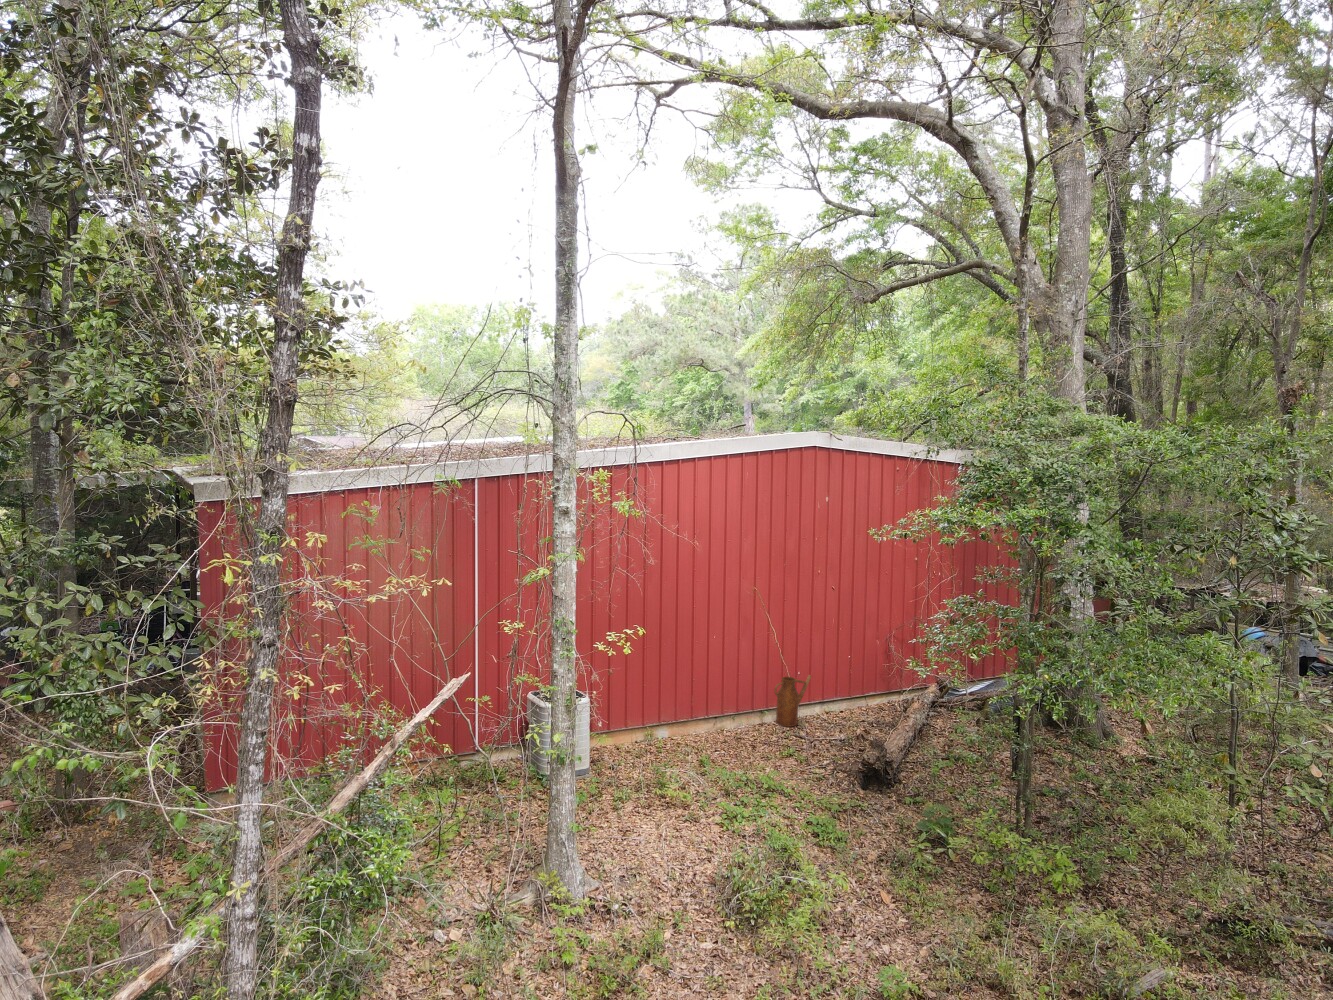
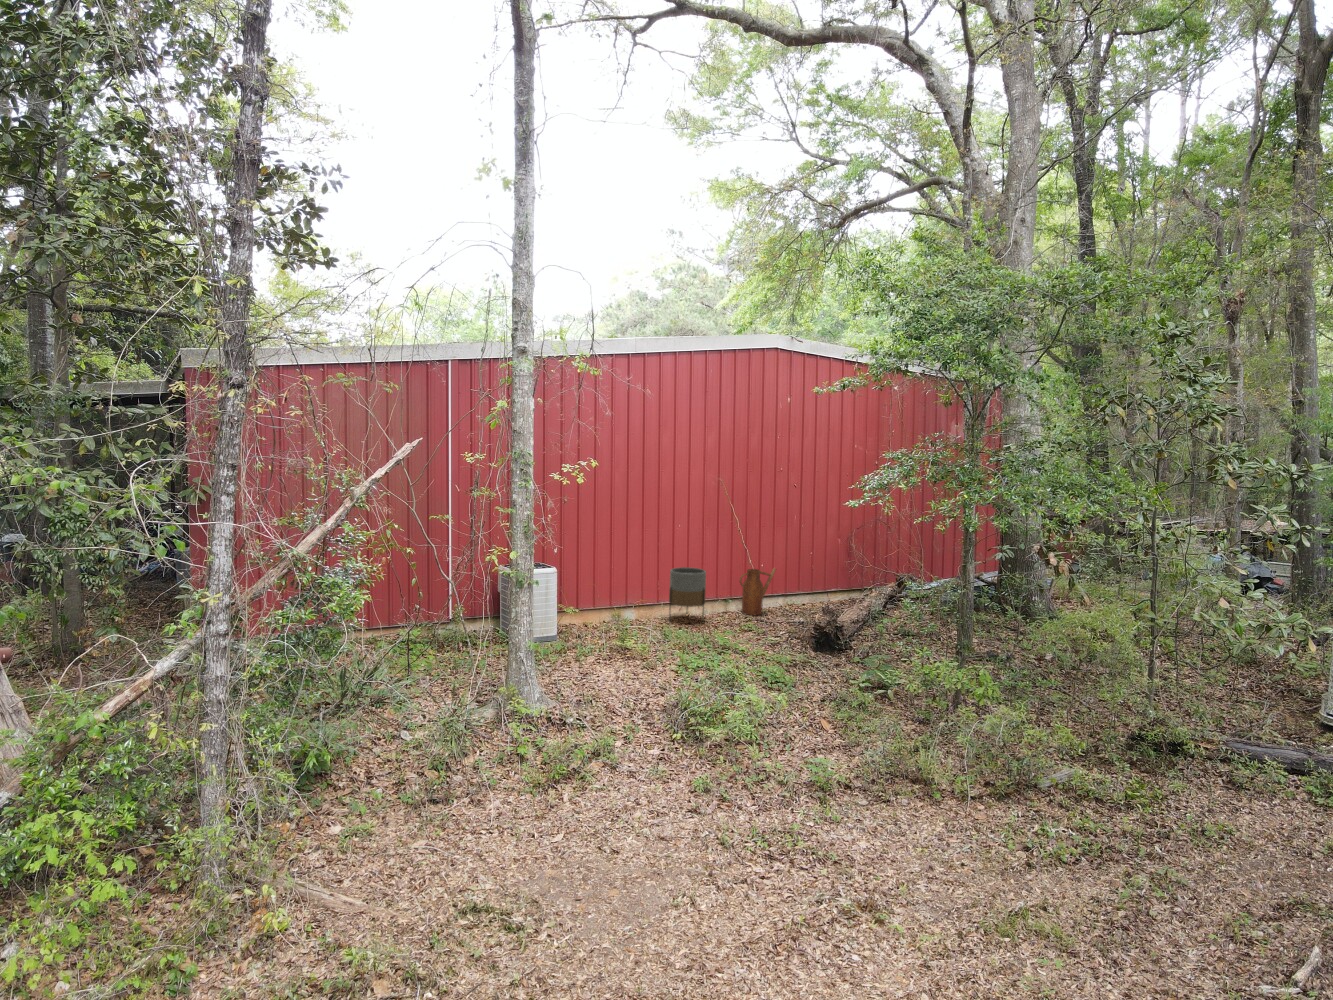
planter: none [702,679,741,740] -> present [669,567,706,611]

